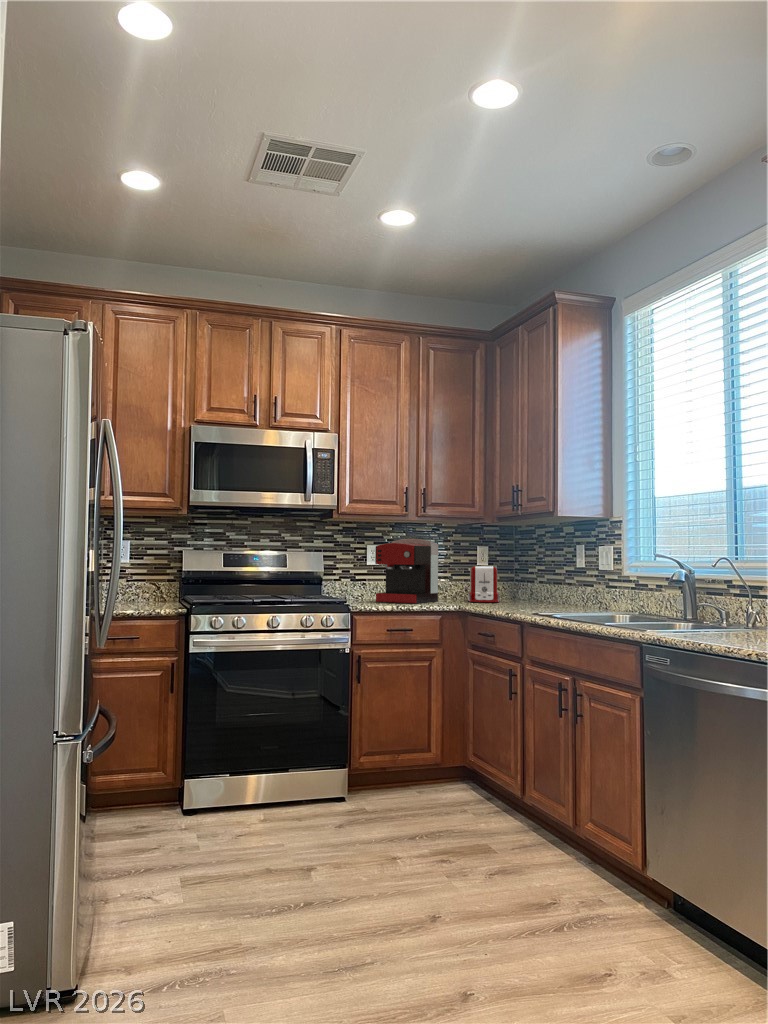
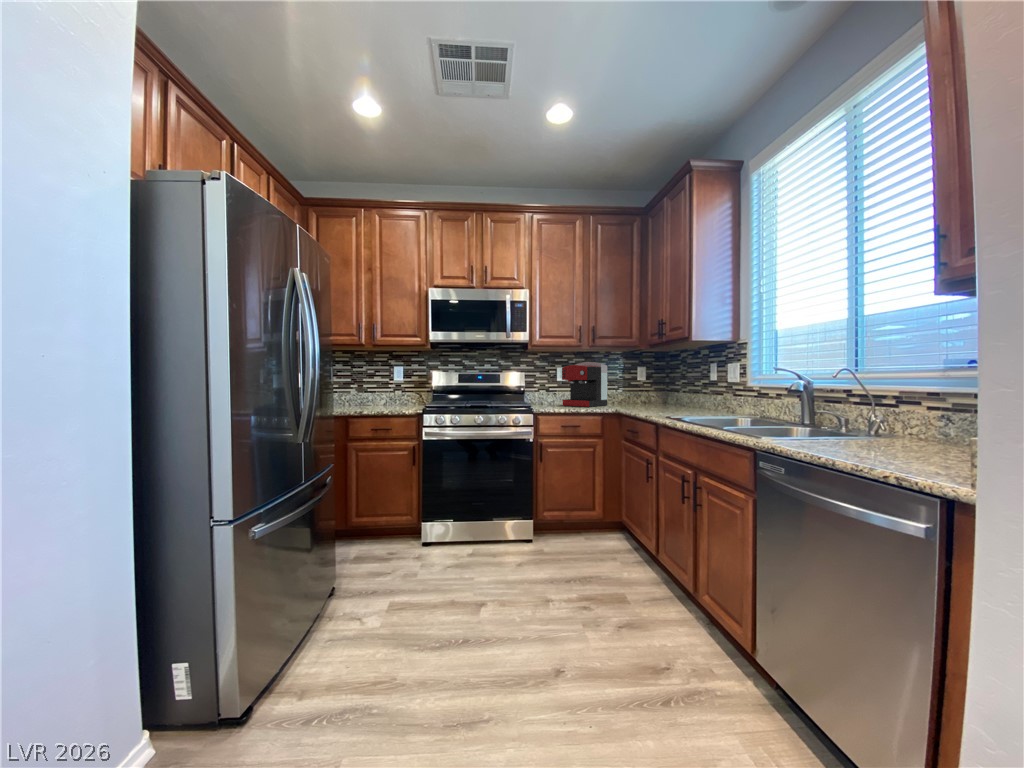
toaster: present [468,566,500,603] -> none [629,381,652,406]

